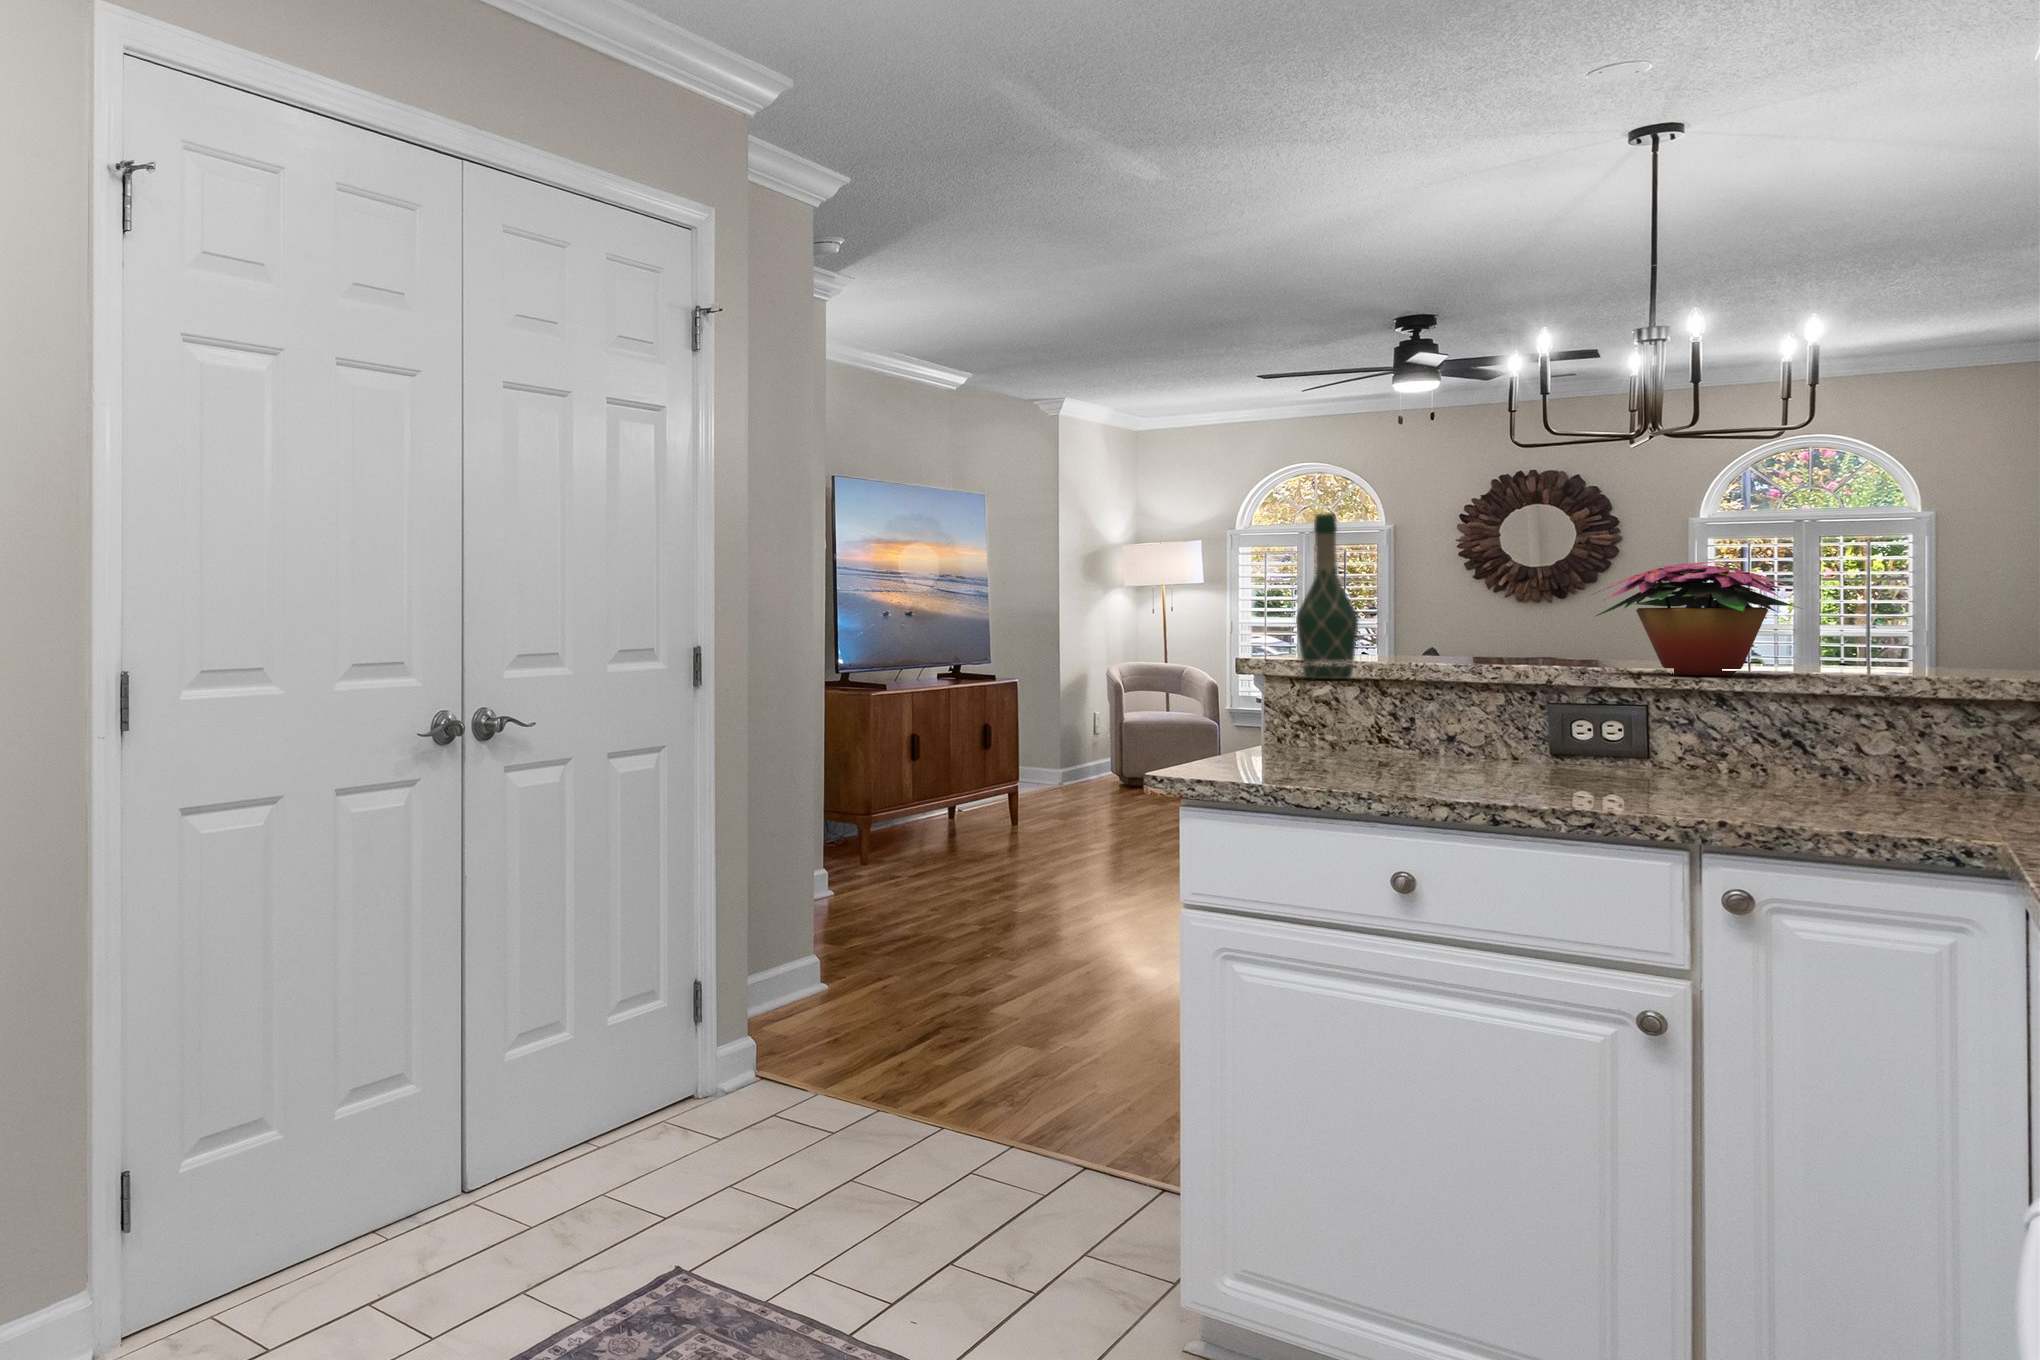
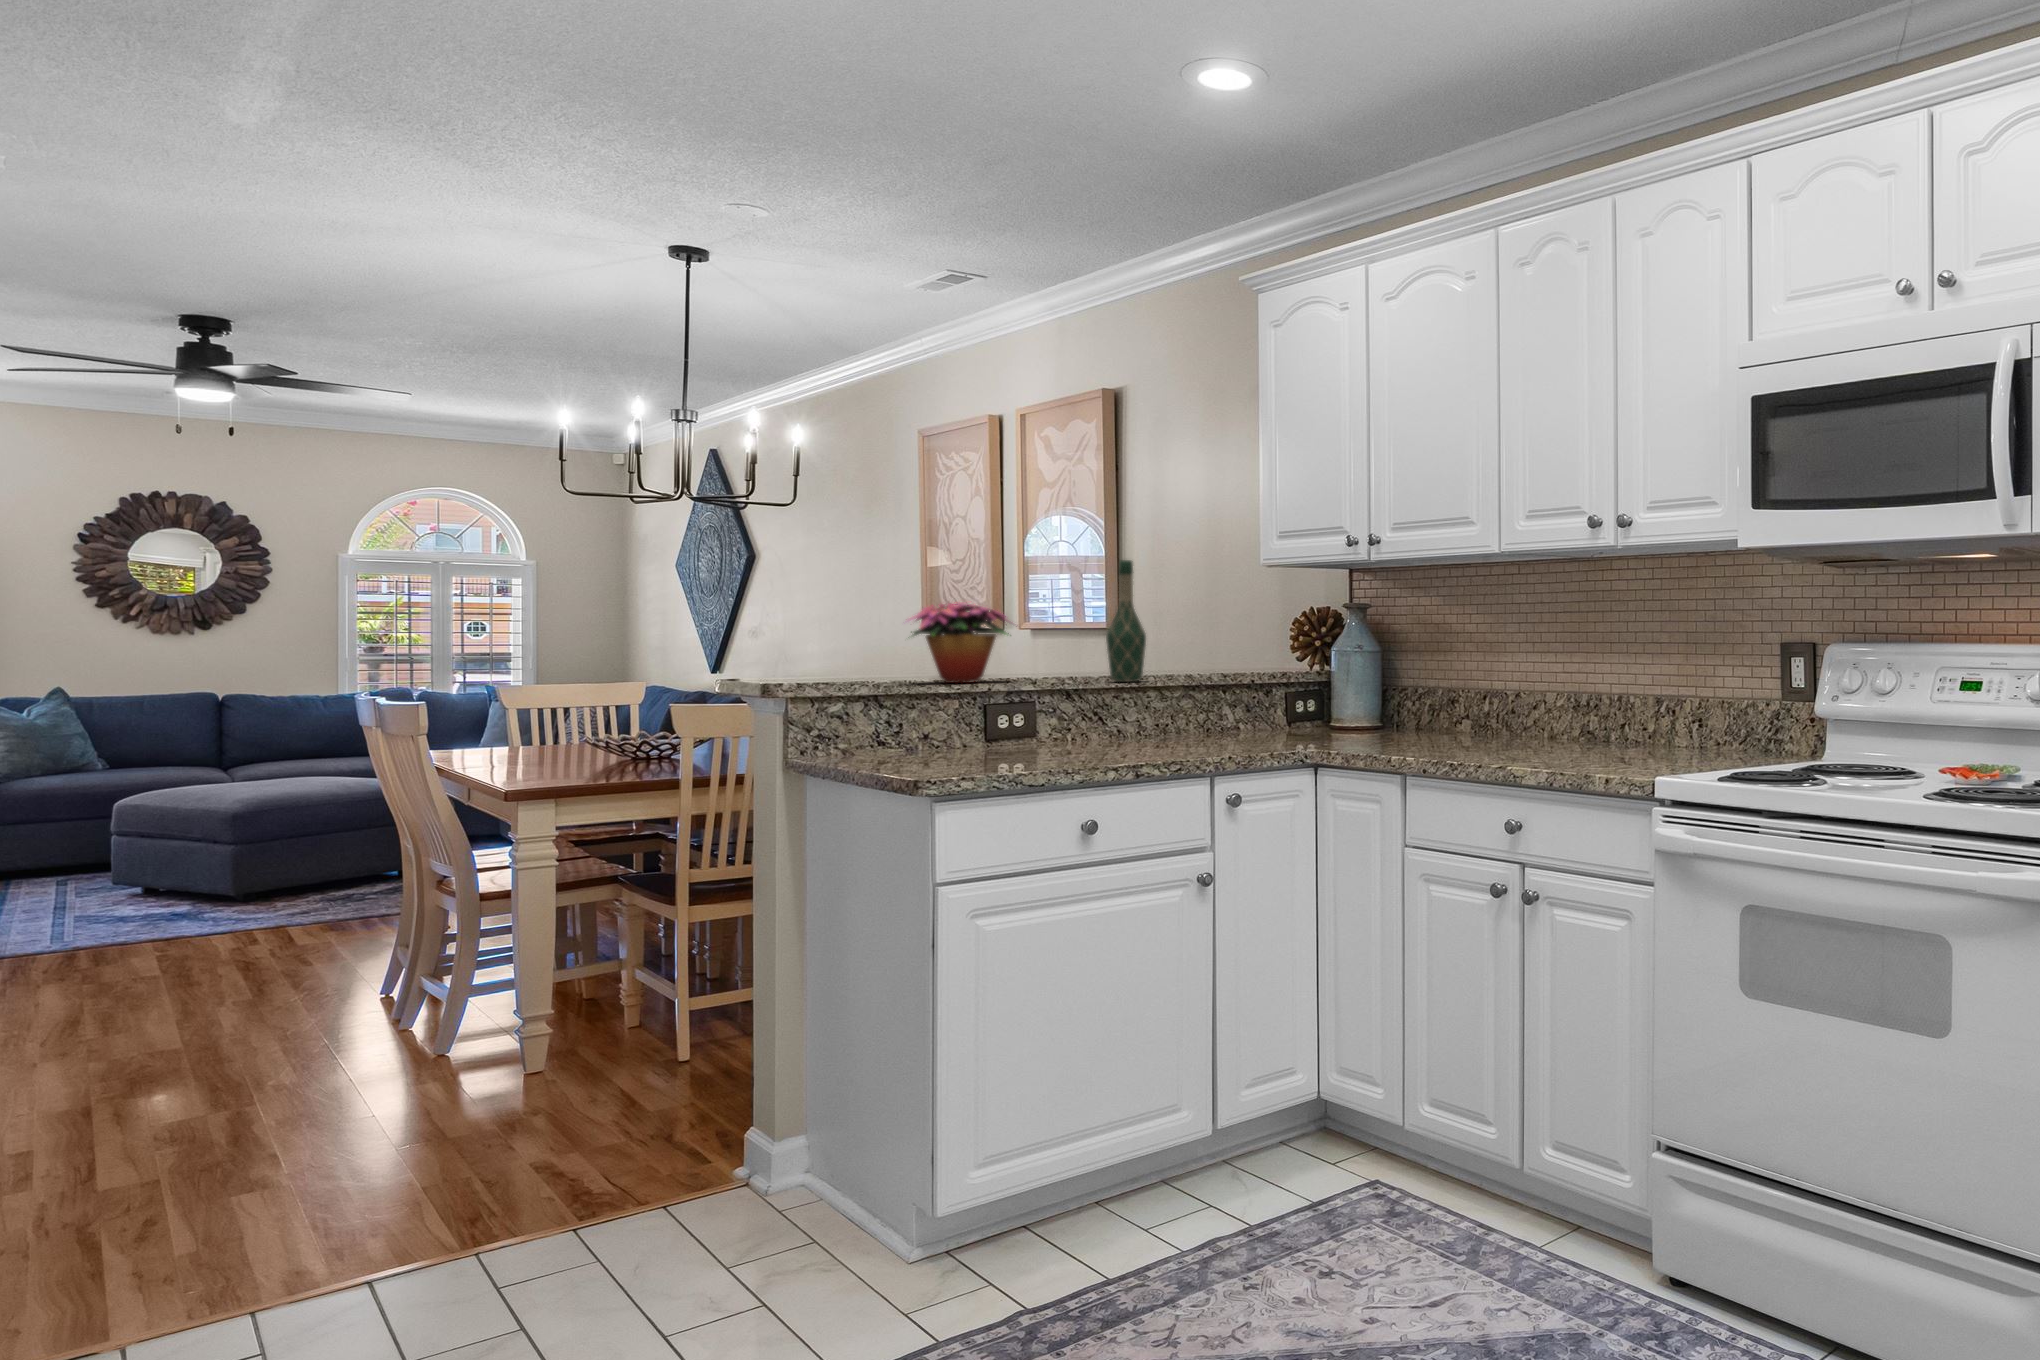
wine bottle: present [1296,513,1358,679] -> present [1106,560,1146,682]

